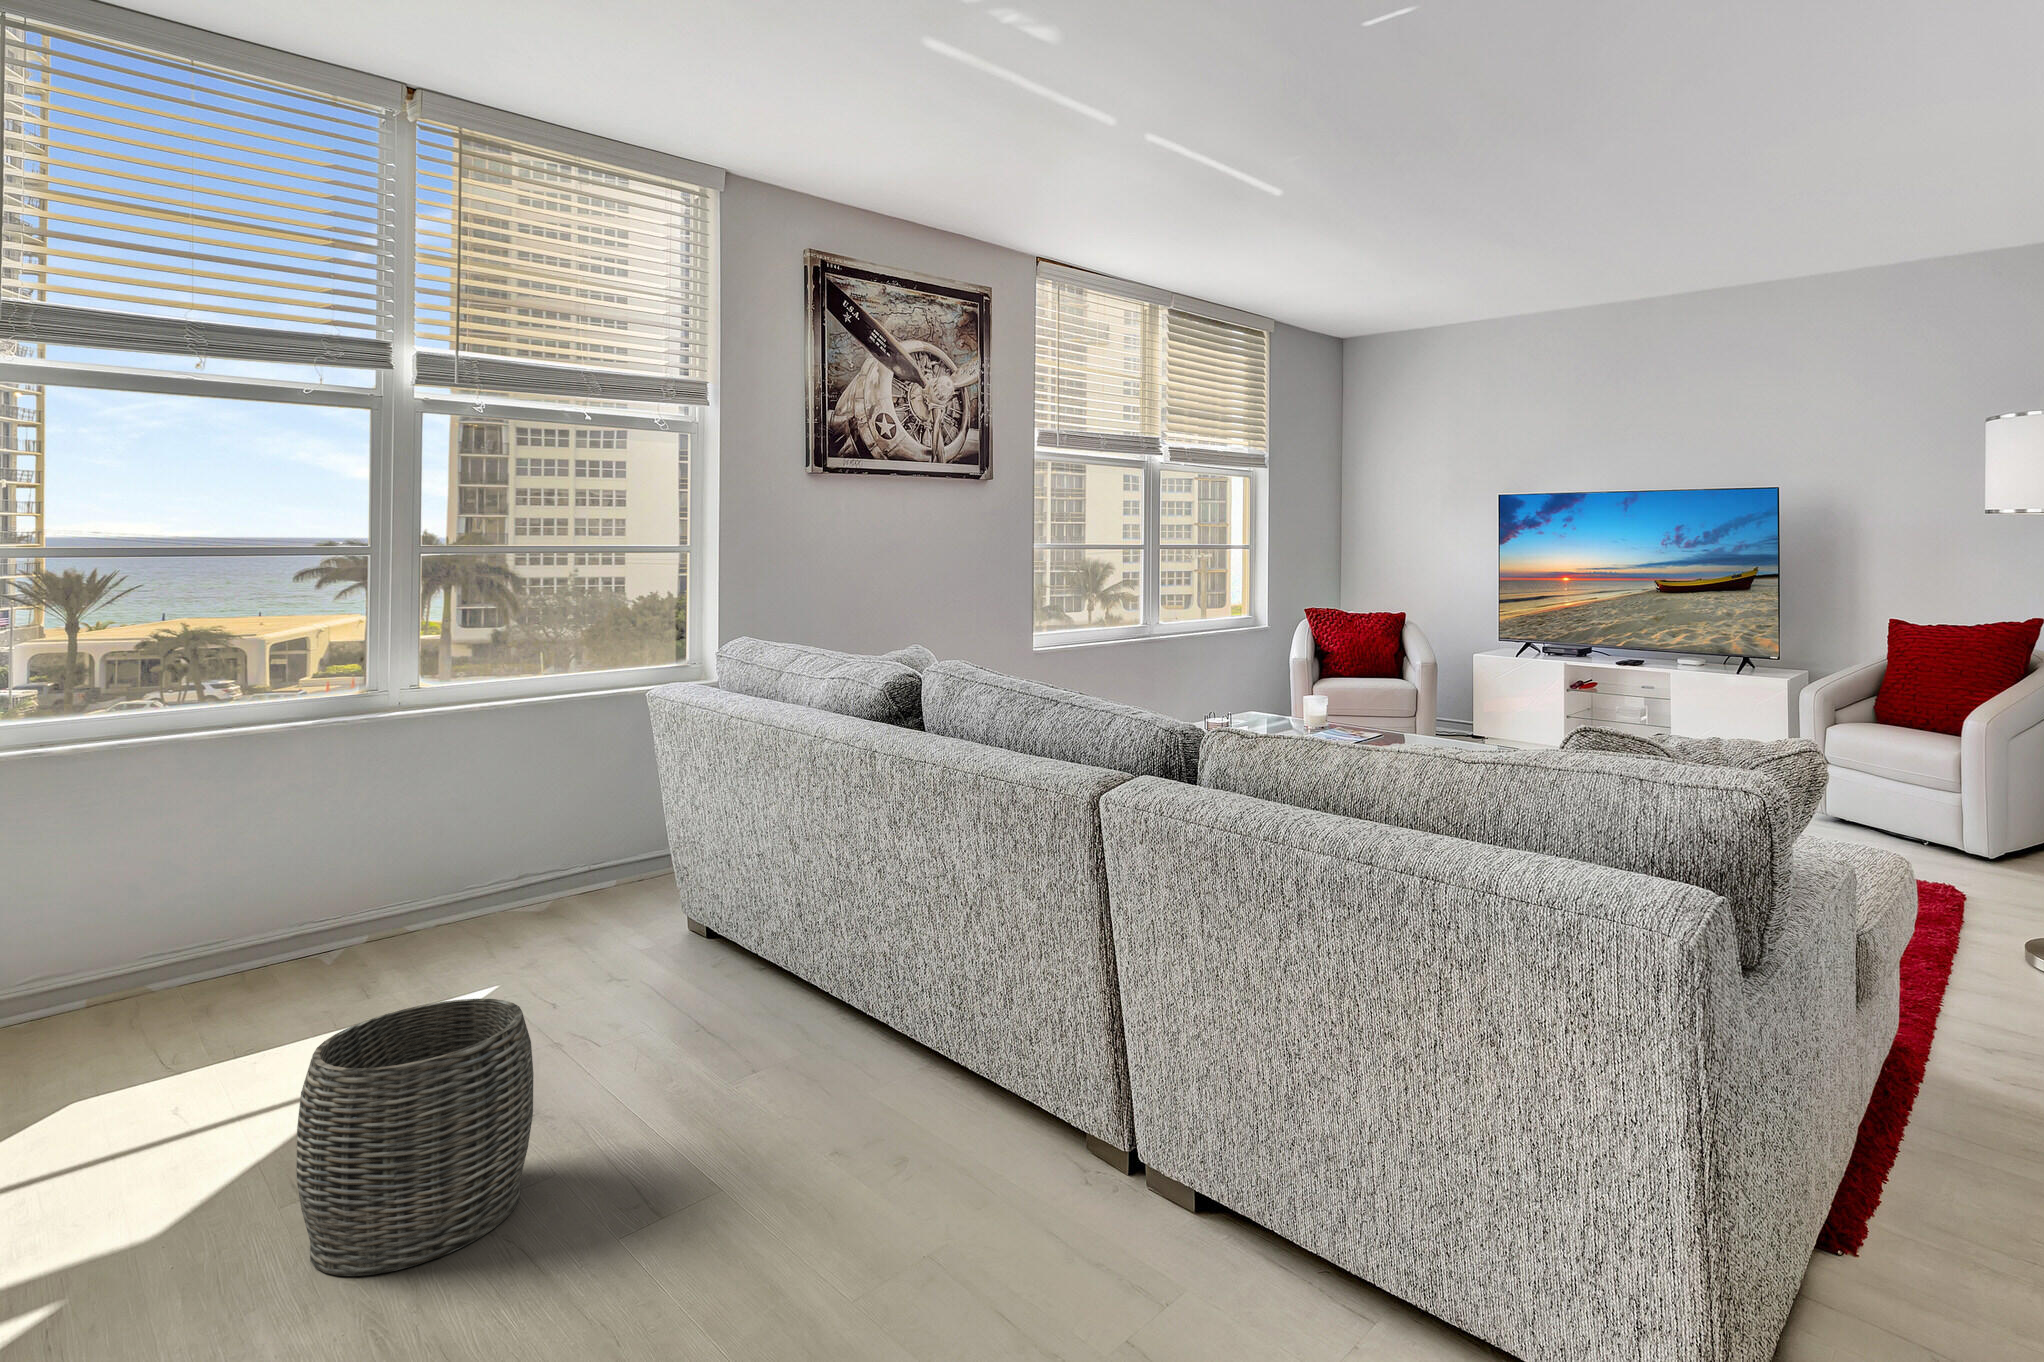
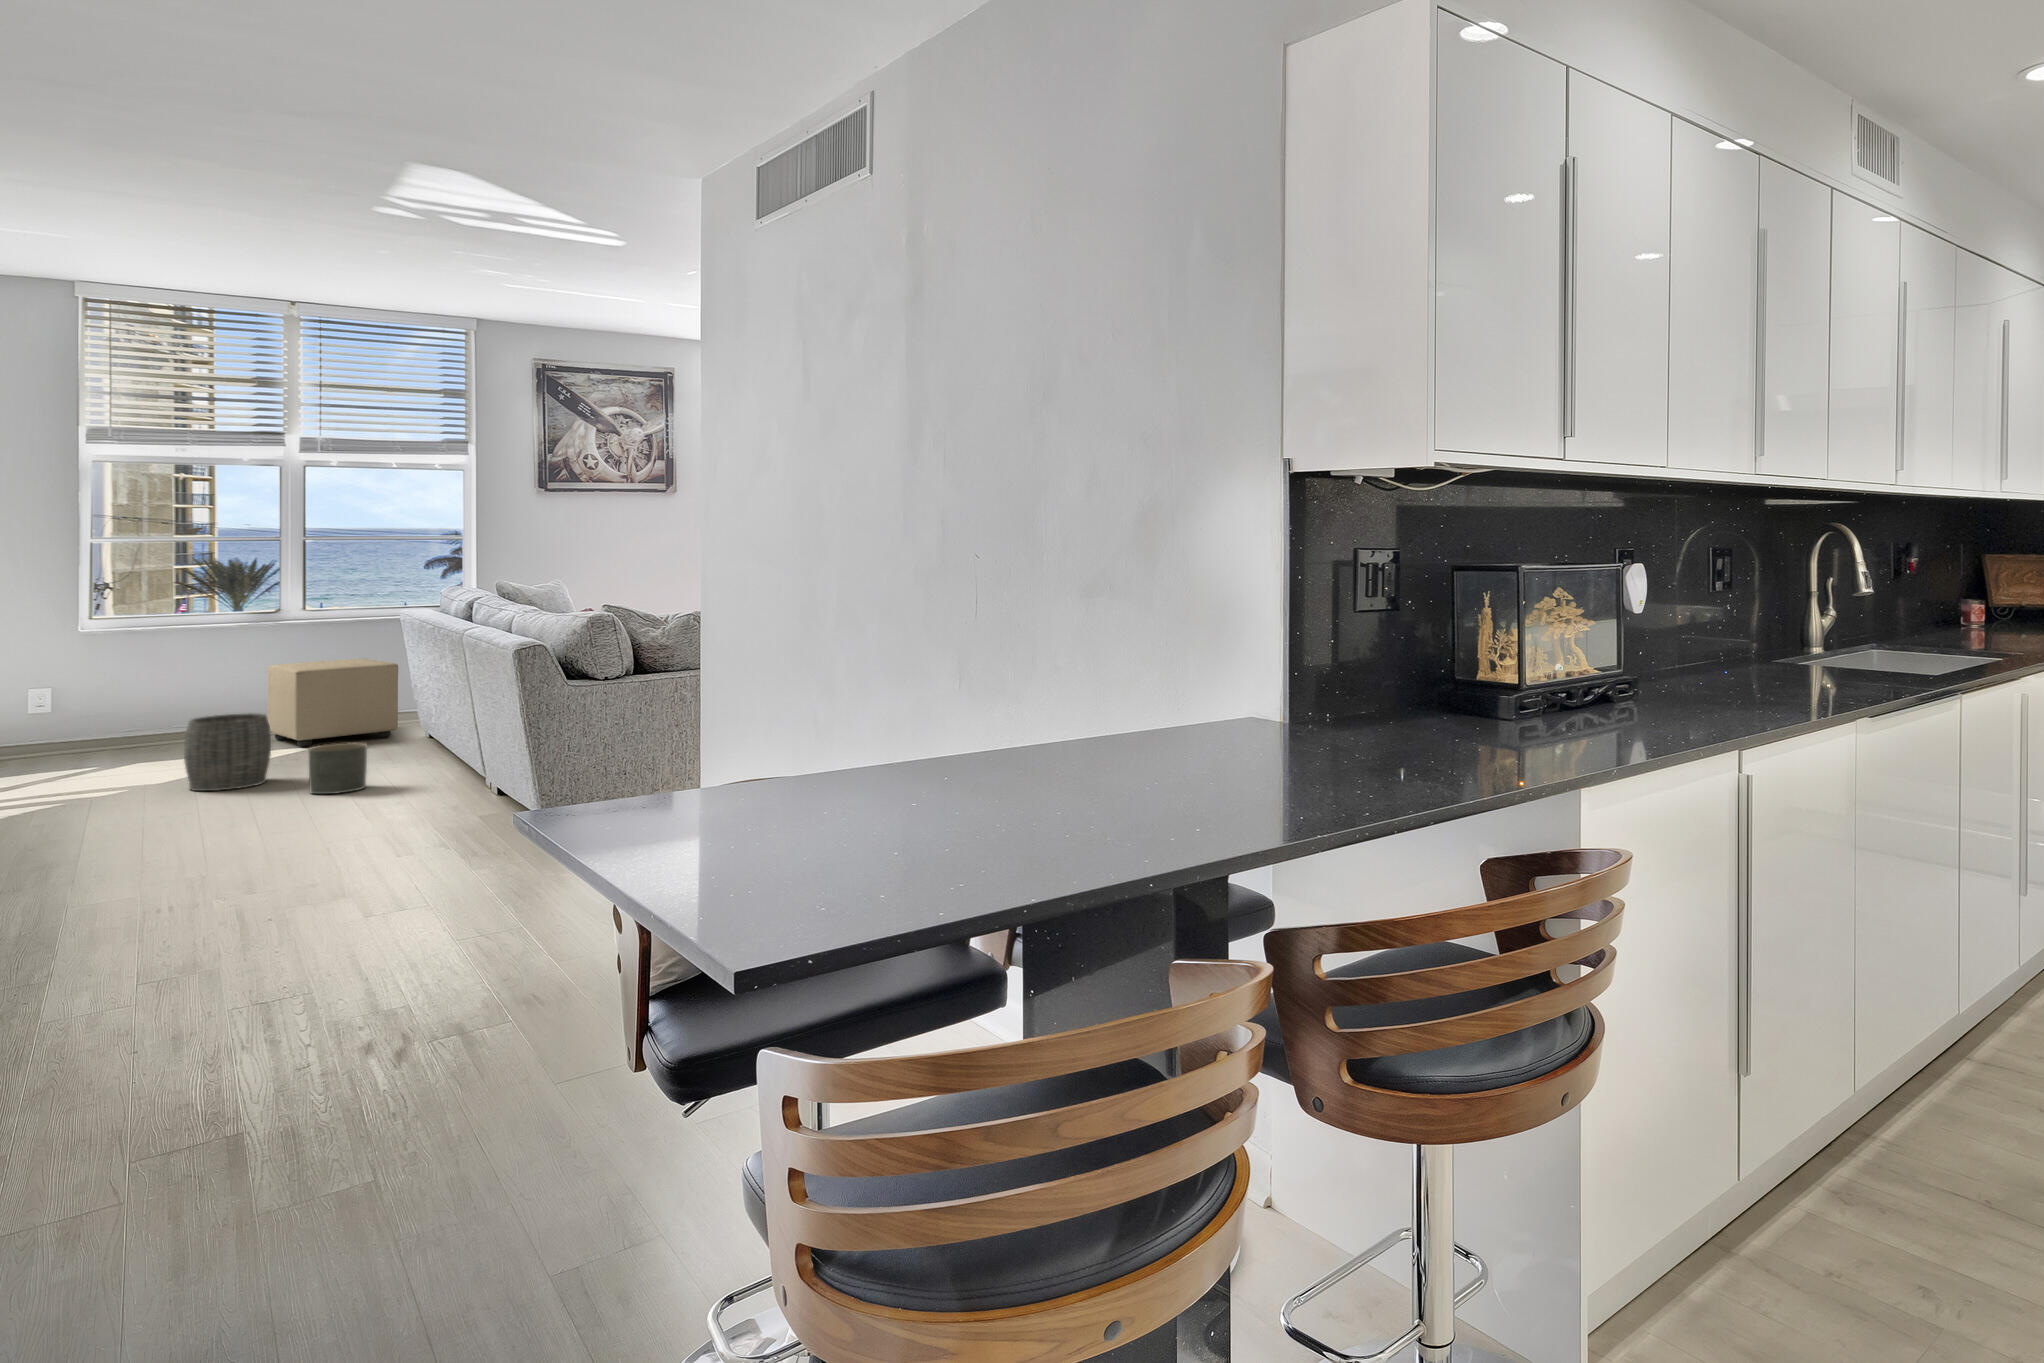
ottoman: none [377,782,661,998] -> present [268,659,398,747]
planter: none [701,1073,844,1264] -> present [308,742,367,794]

